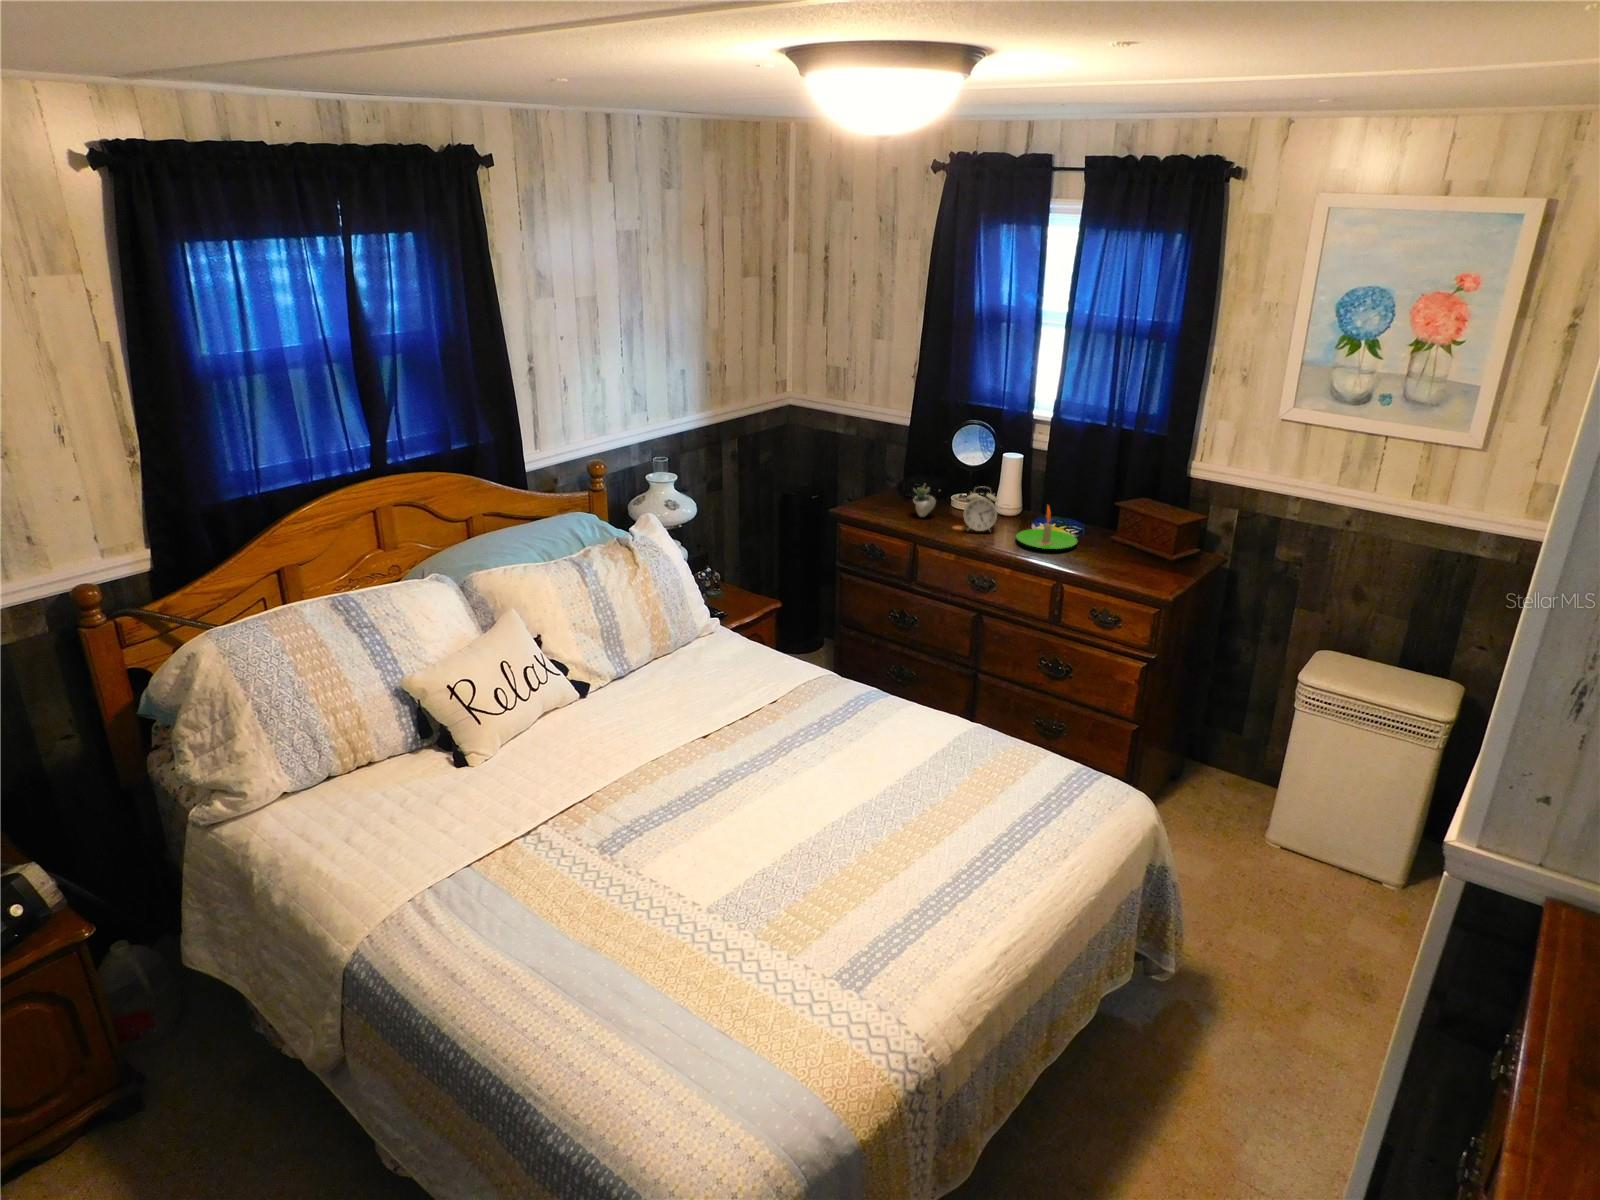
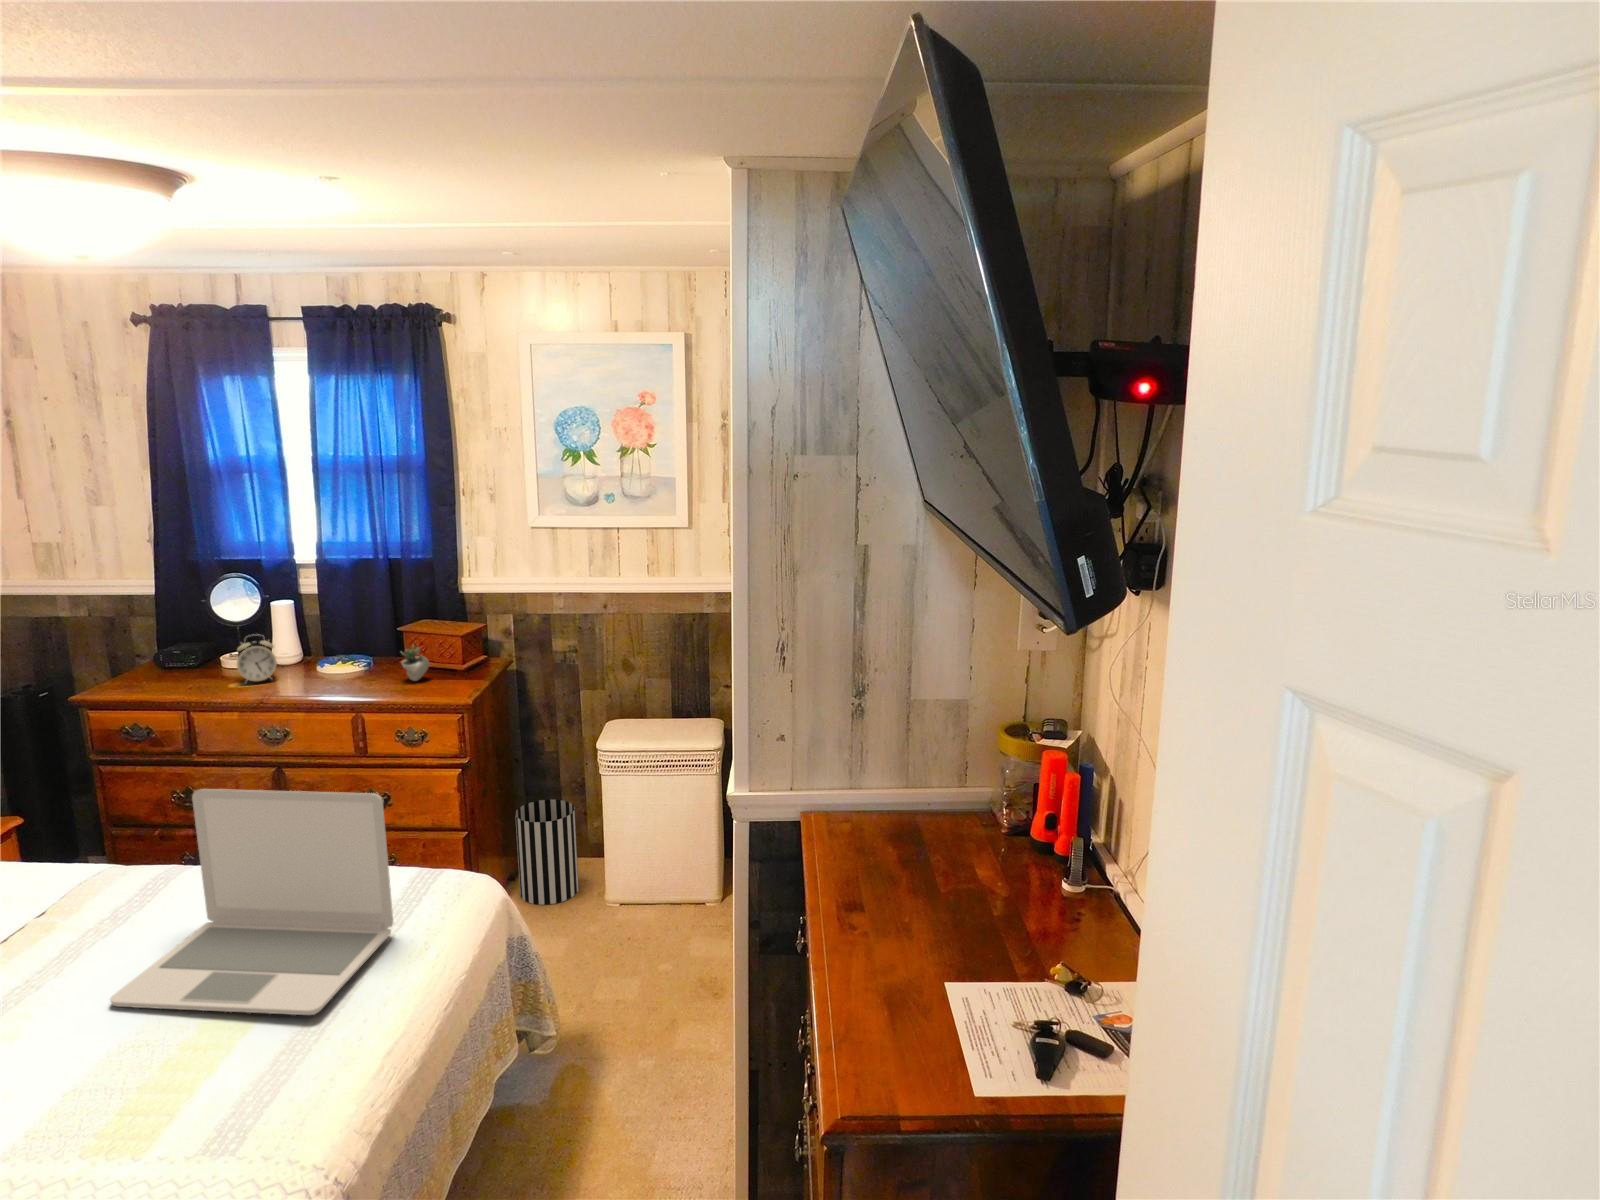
succulent plant: present [913,485,936,517] -> present [401,645,429,681]
candle: present [1016,506,1077,549] -> none [302,639,370,683]
laptop: none [818,661,1057,902] -> present [110,789,393,1015]
wastebasket: none [1175,708,1254,818] -> present [515,800,579,905]

